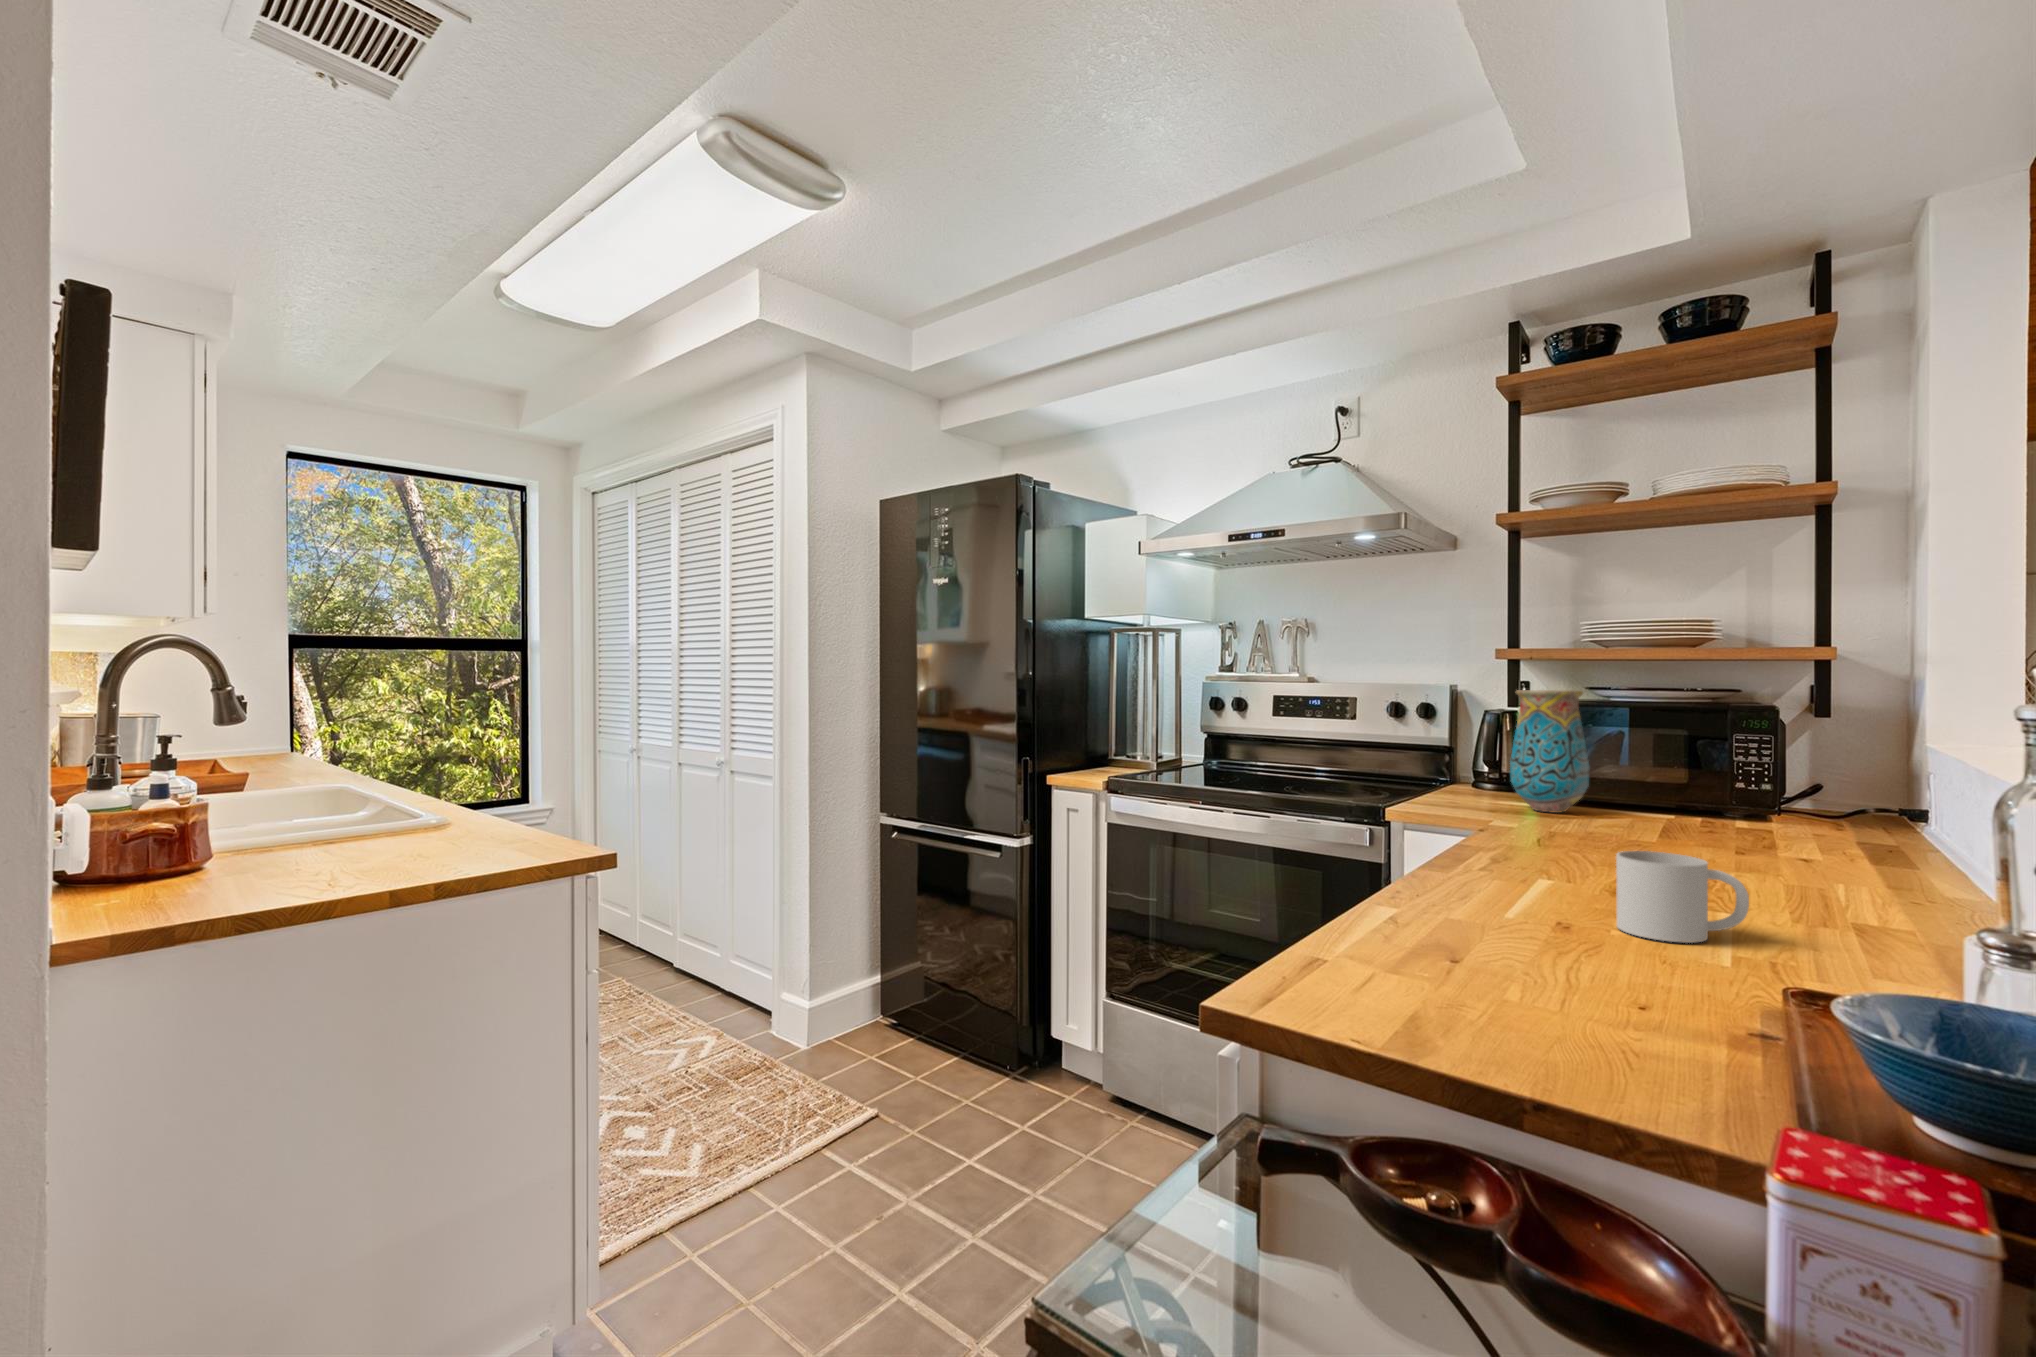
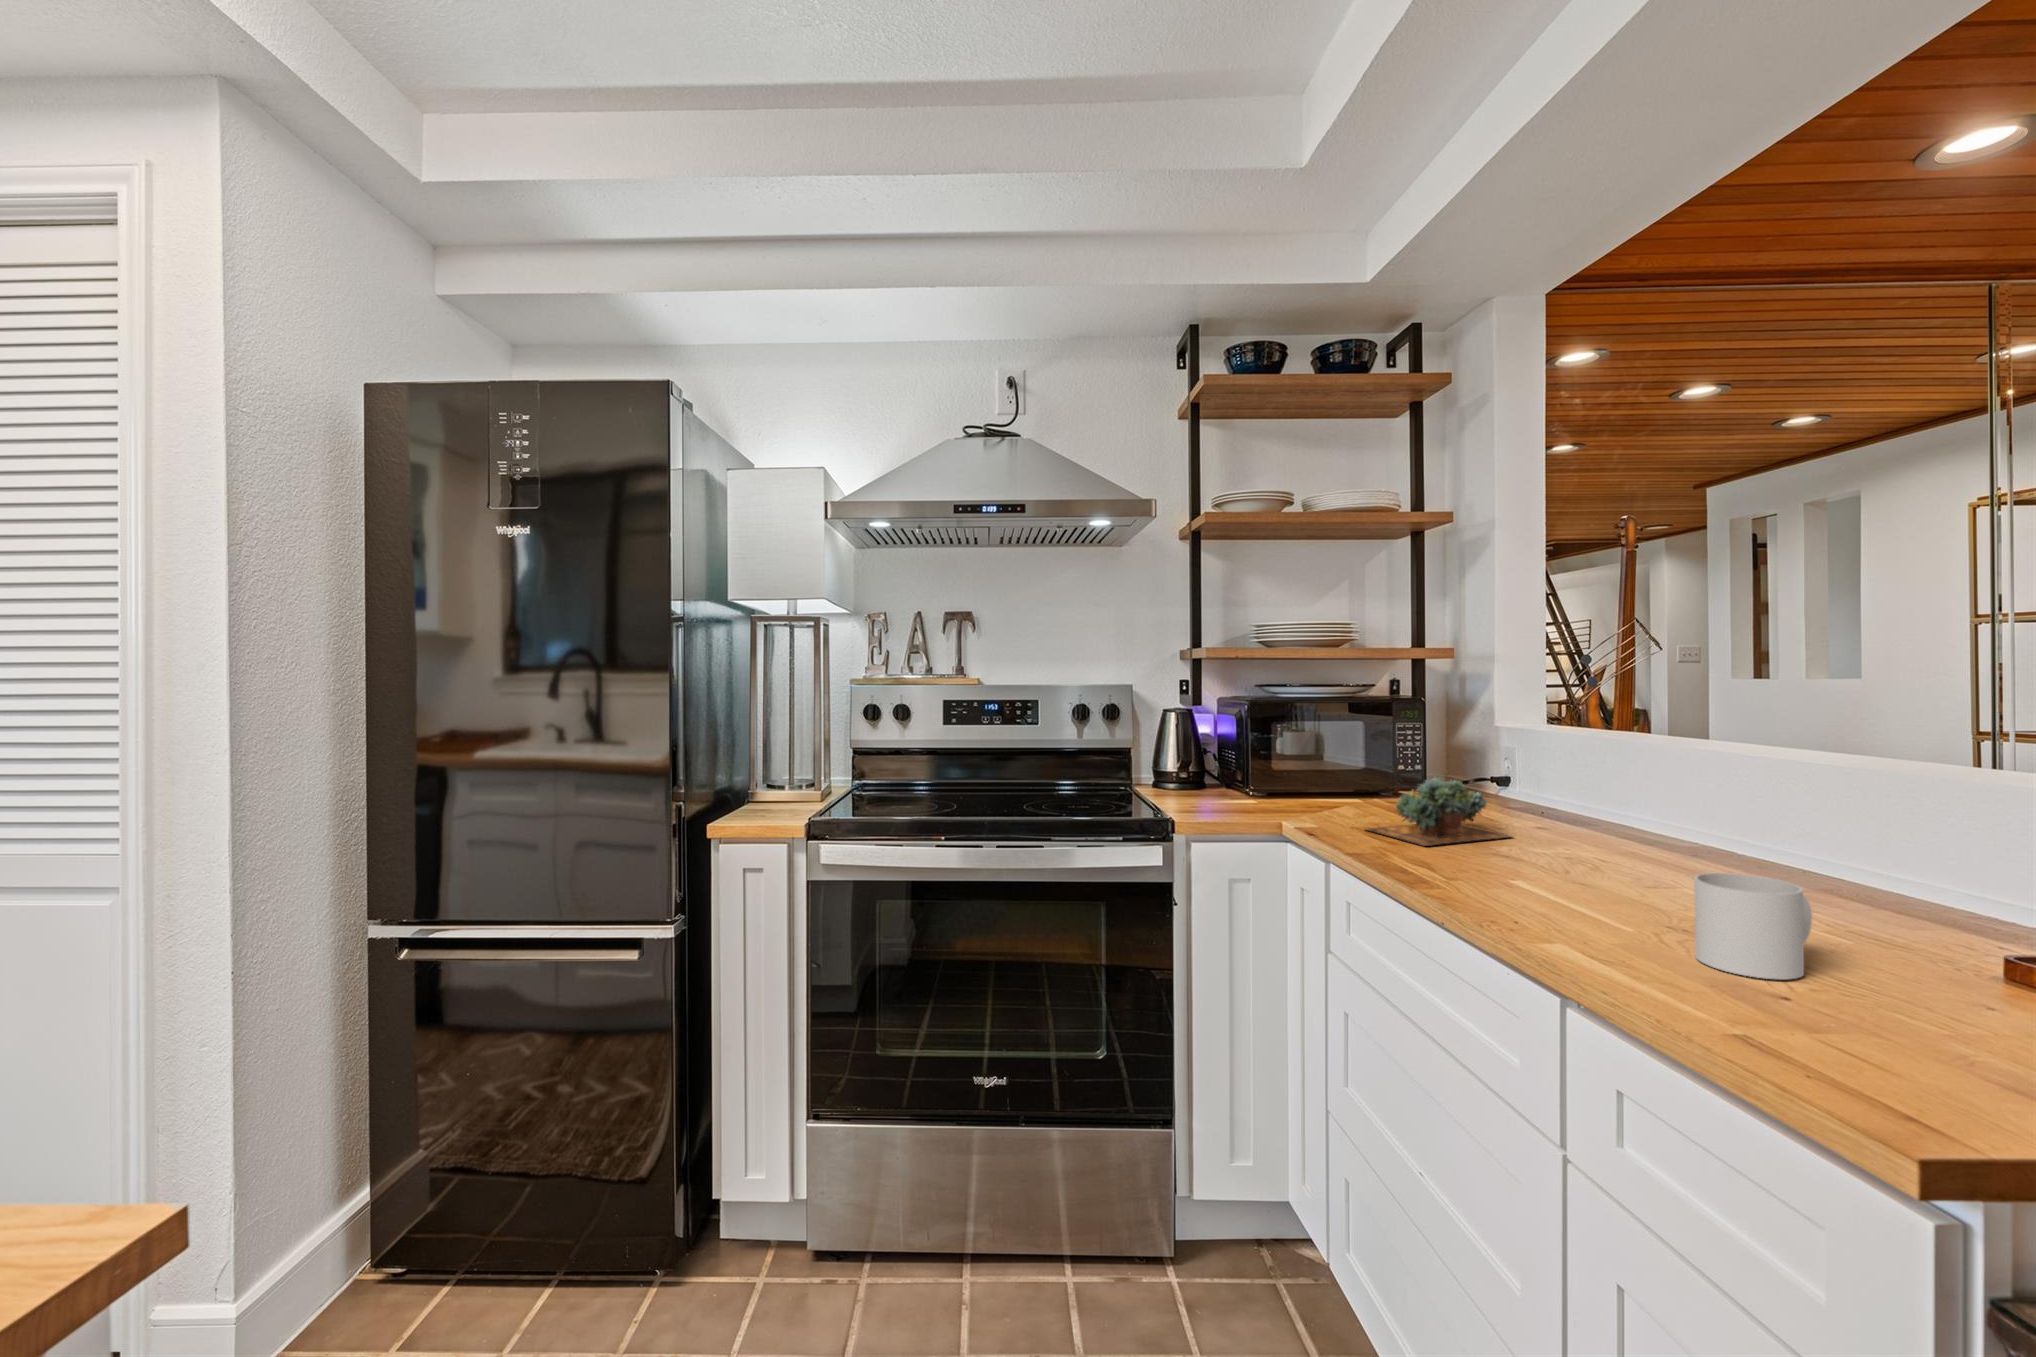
vase: present [1510,690,1589,813] -> none [1233,688,1304,809]
succulent plant: none [1596,784,1760,855] -> present [1366,777,1511,846]

